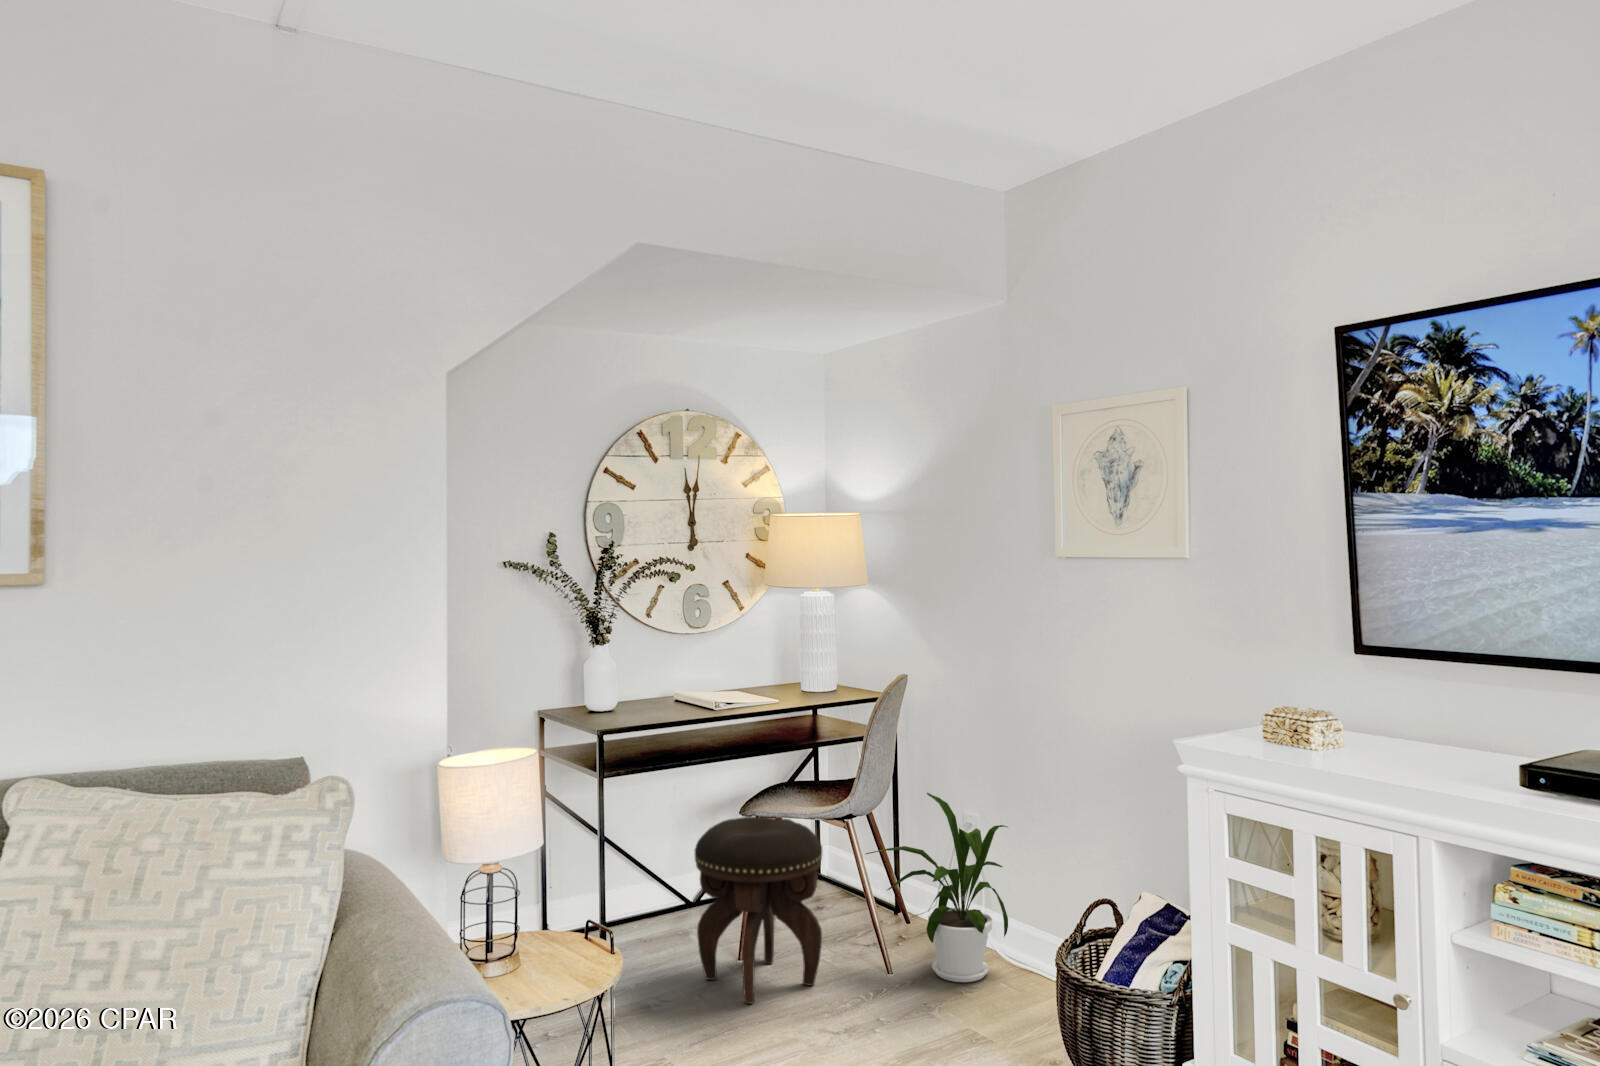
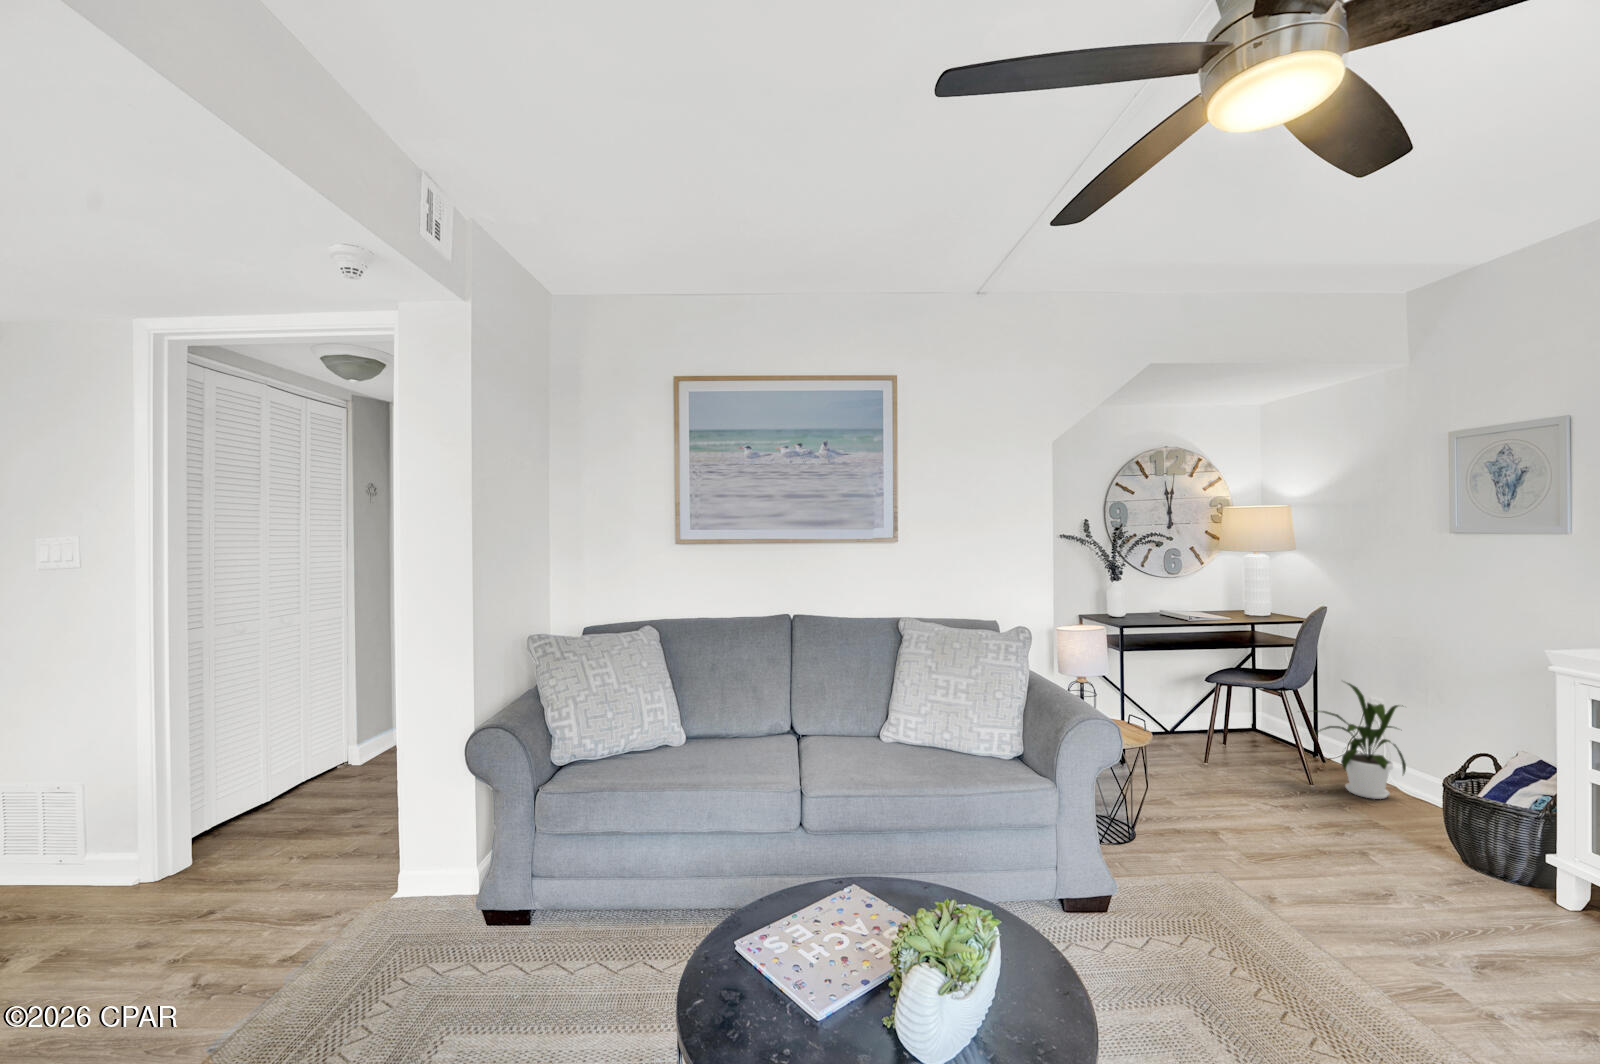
footstool: present [695,817,822,1004] -> none [1179,682,1265,785]

